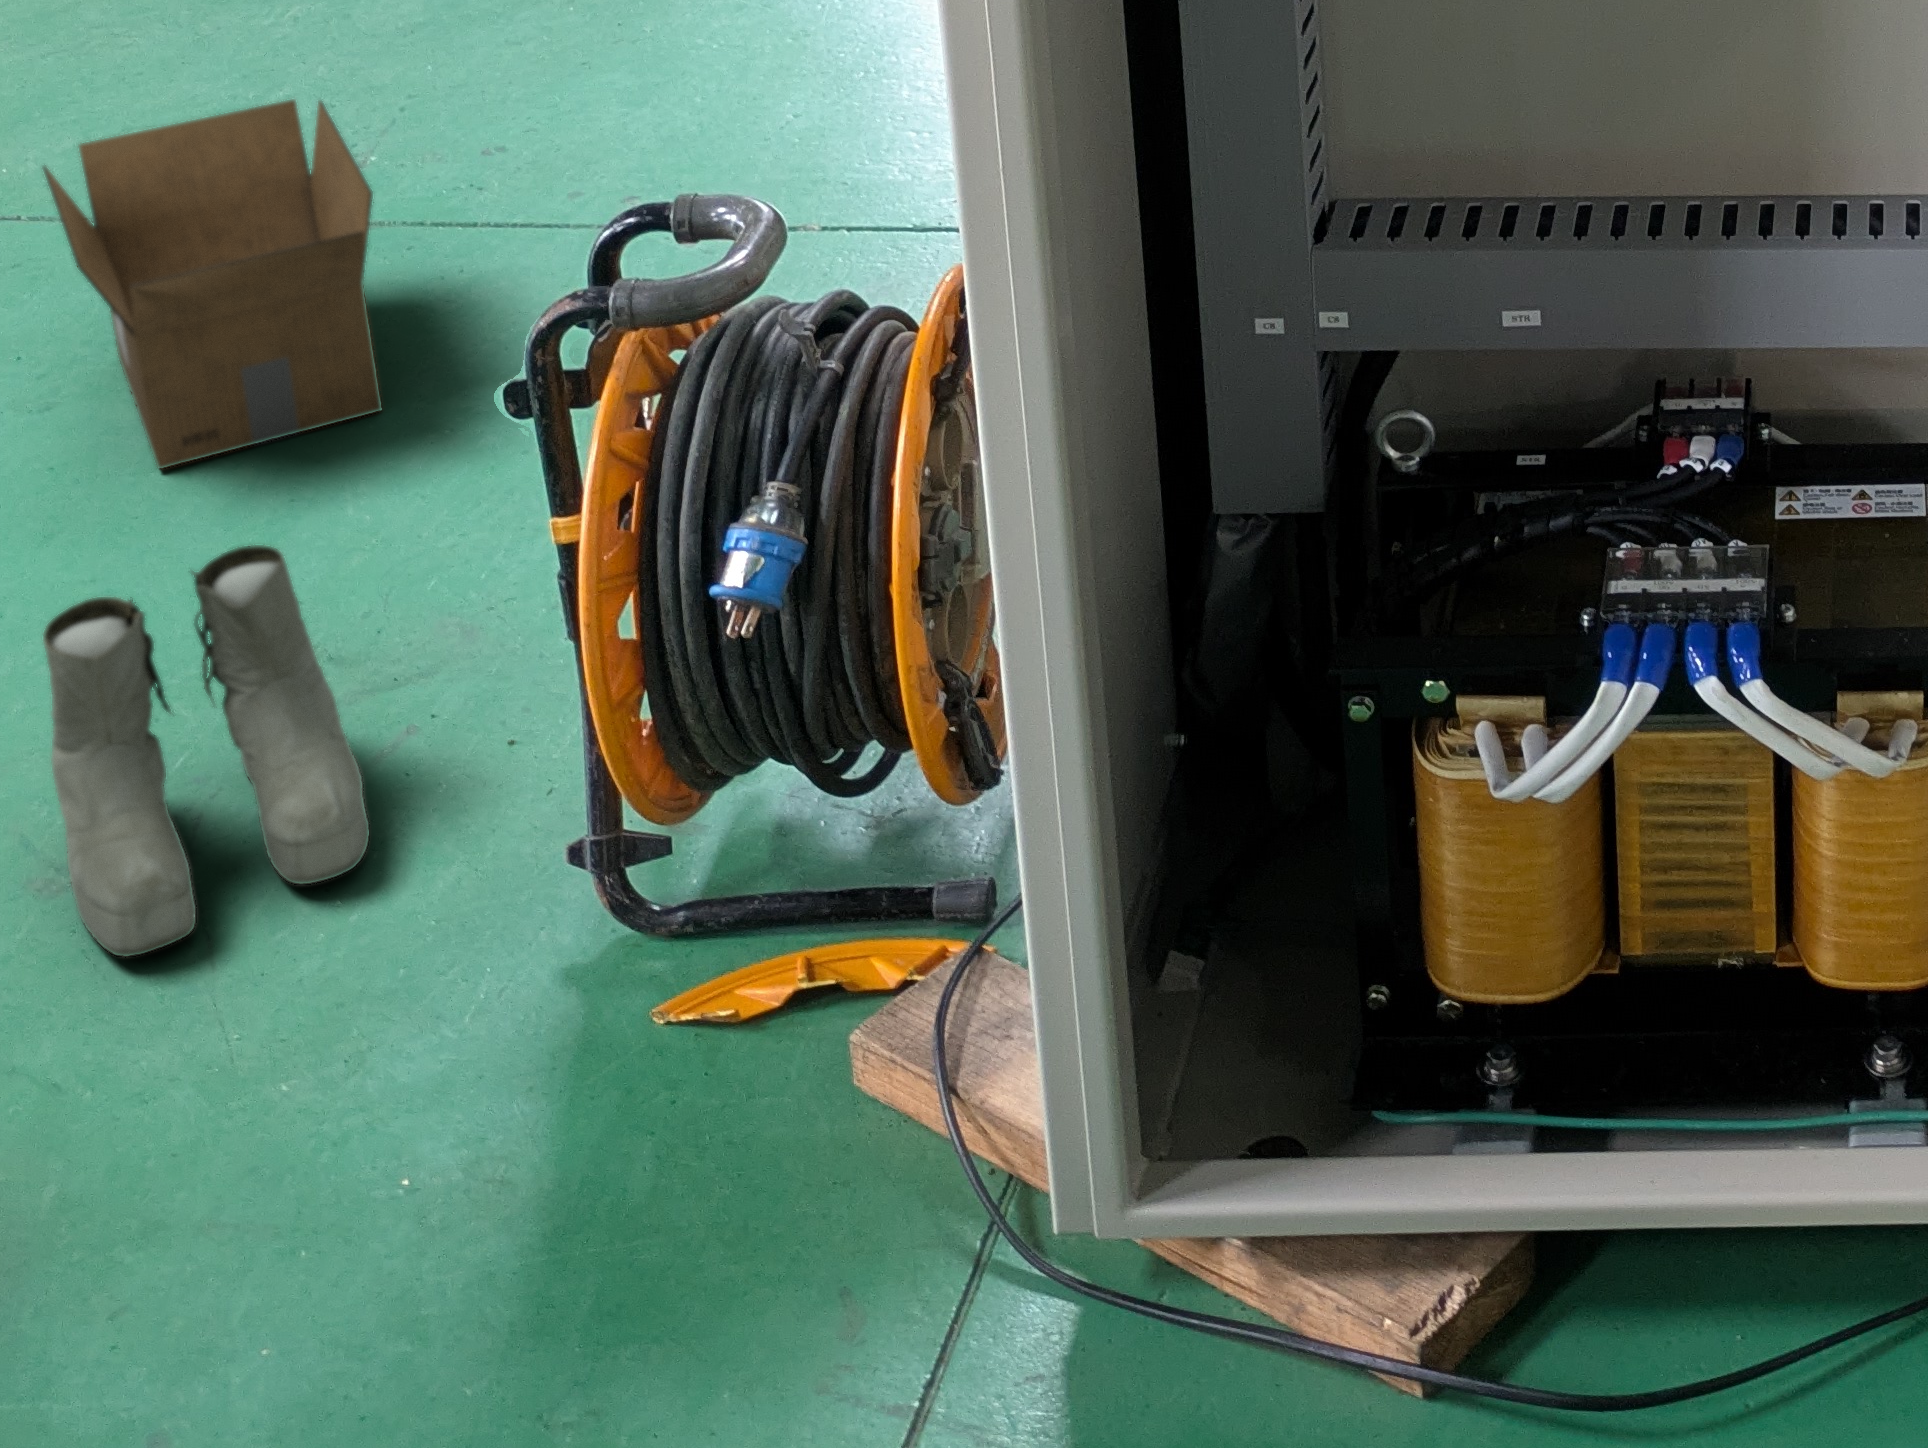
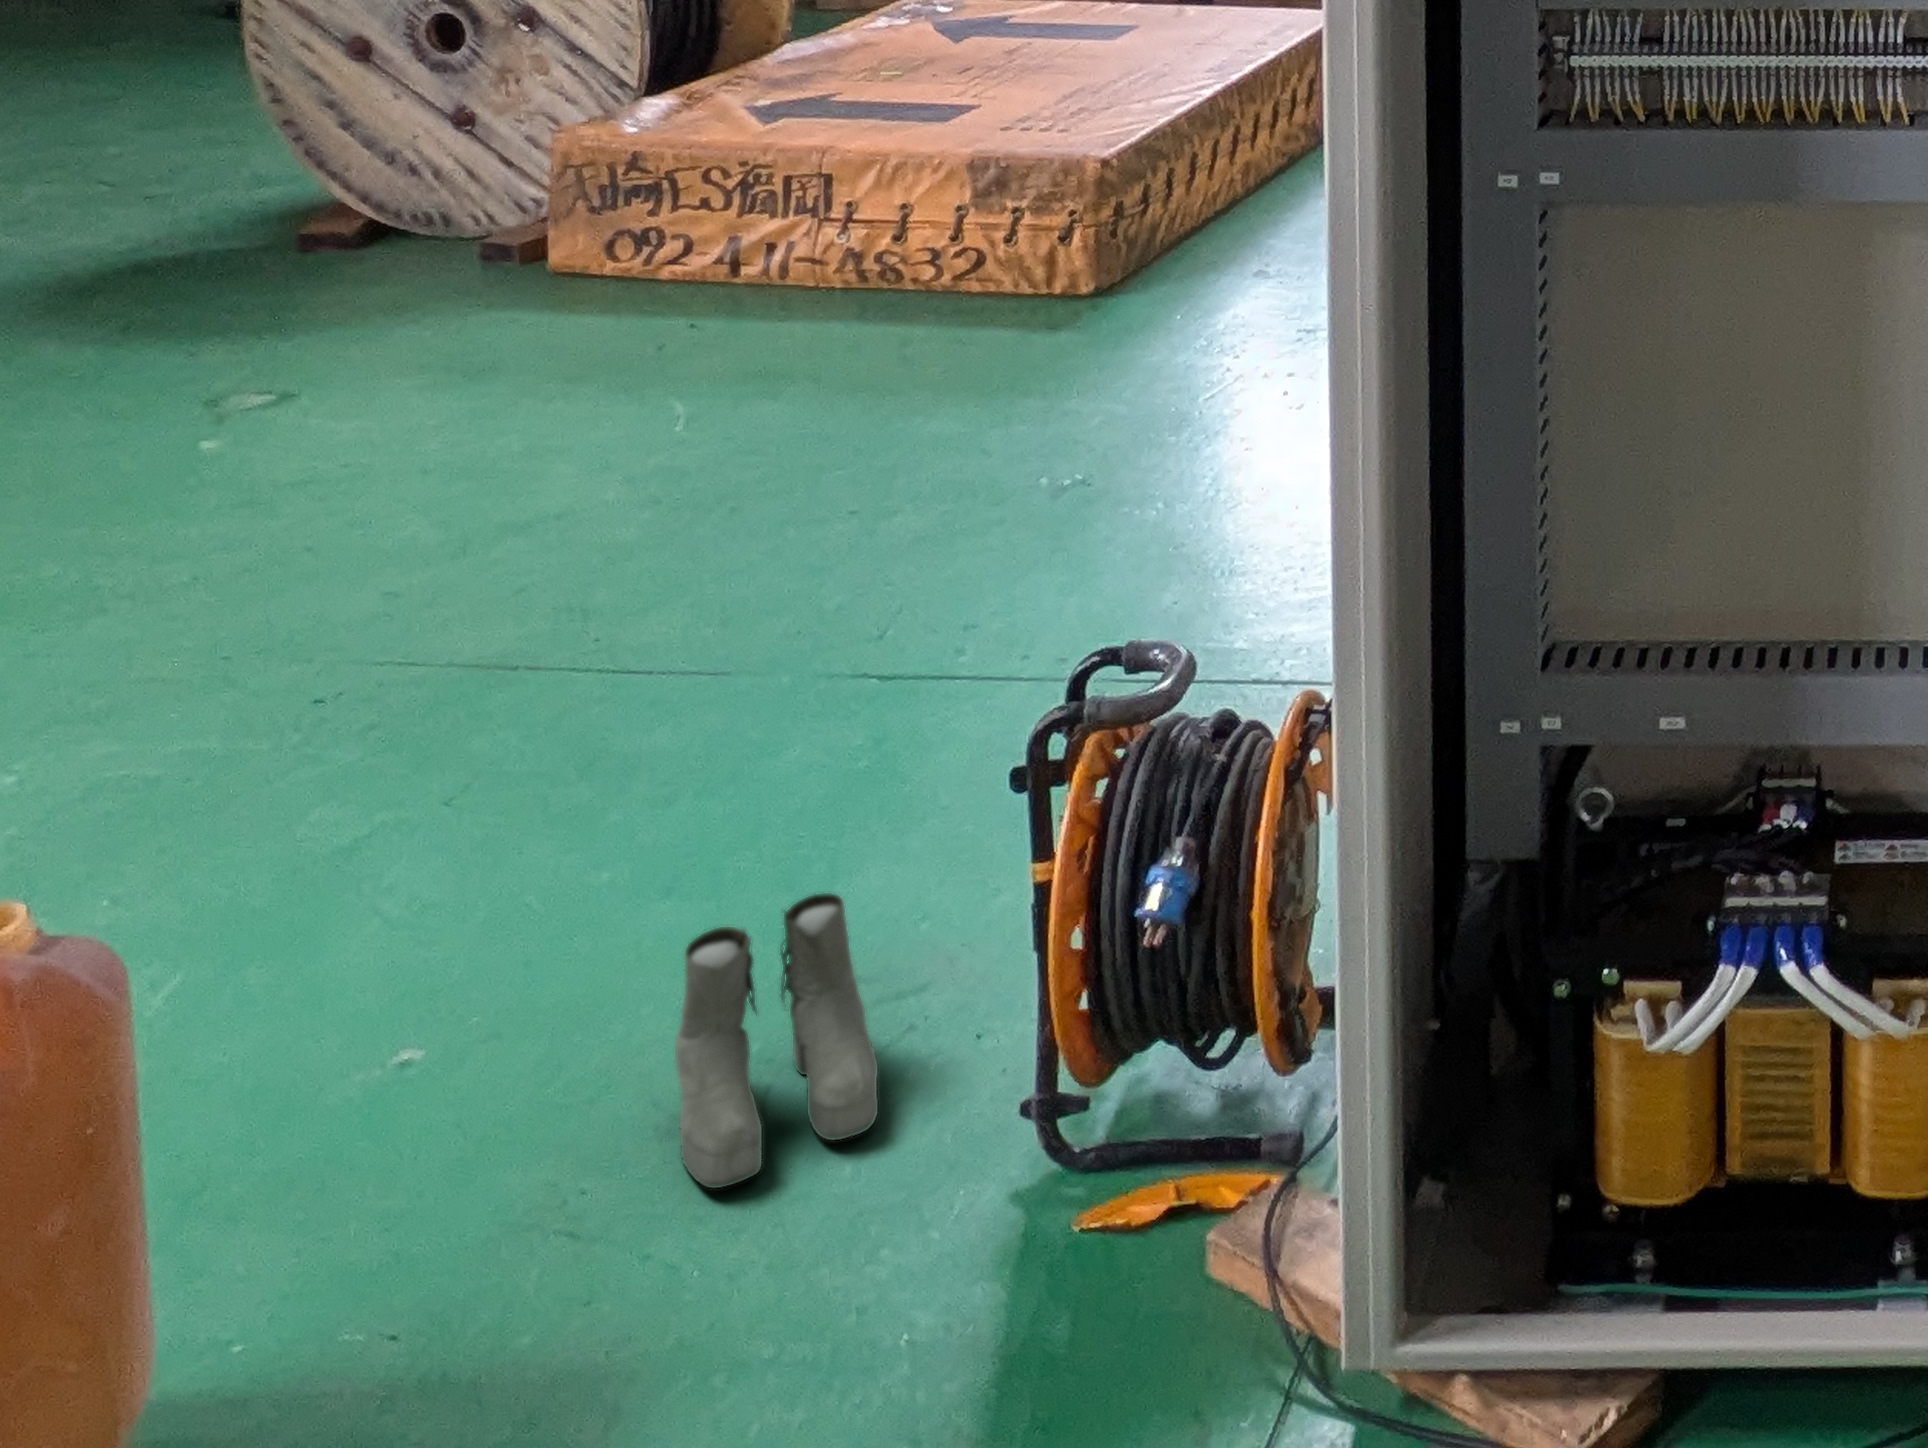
cardboard box: present [43,100,382,469] -> none [683,591,905,856]

